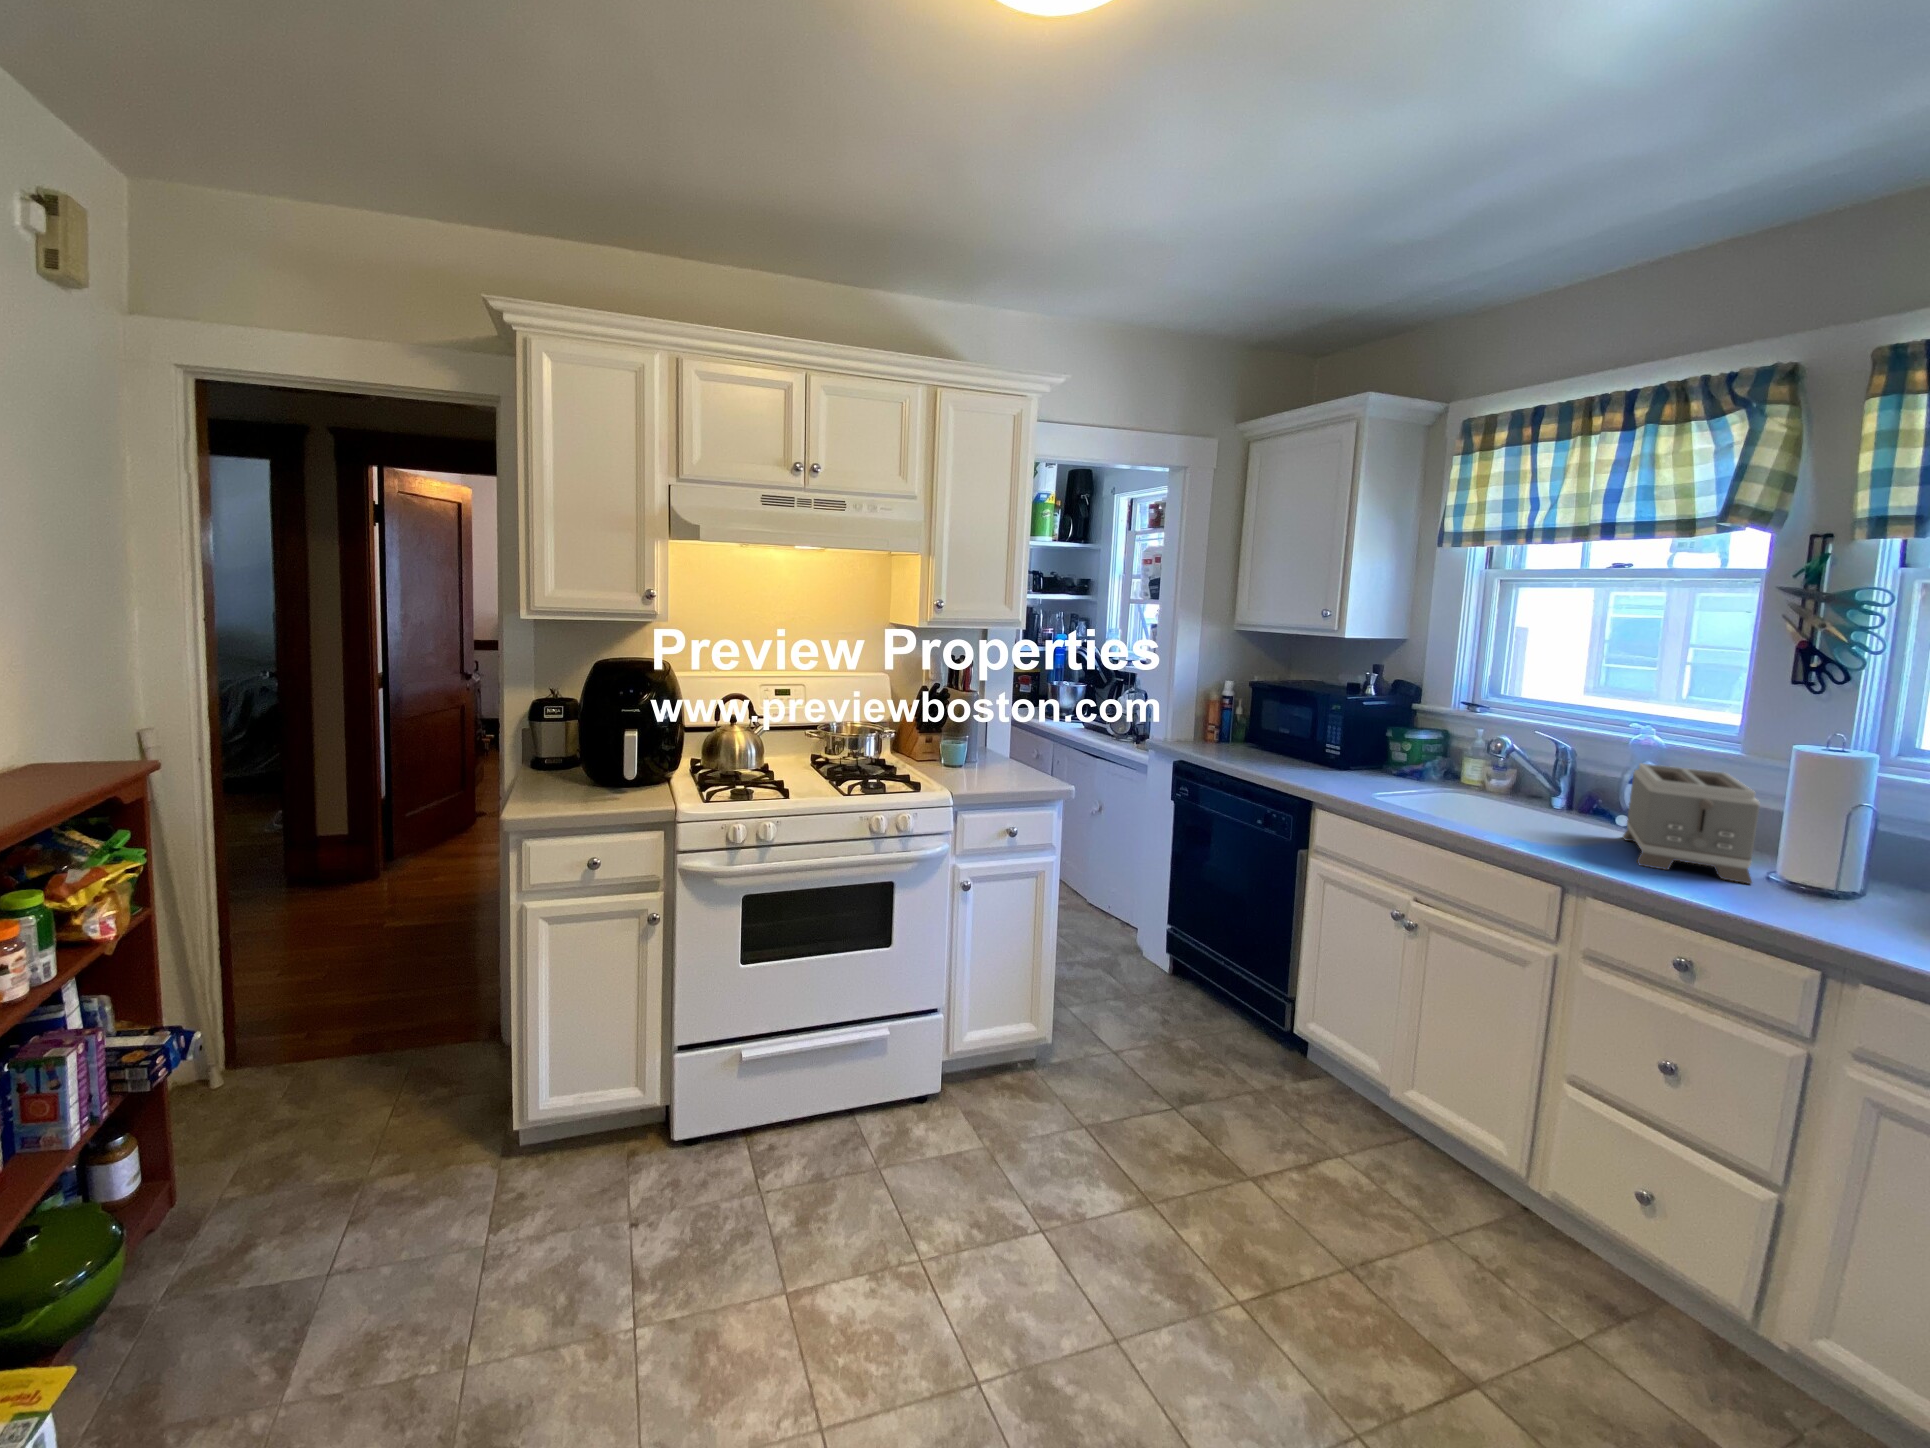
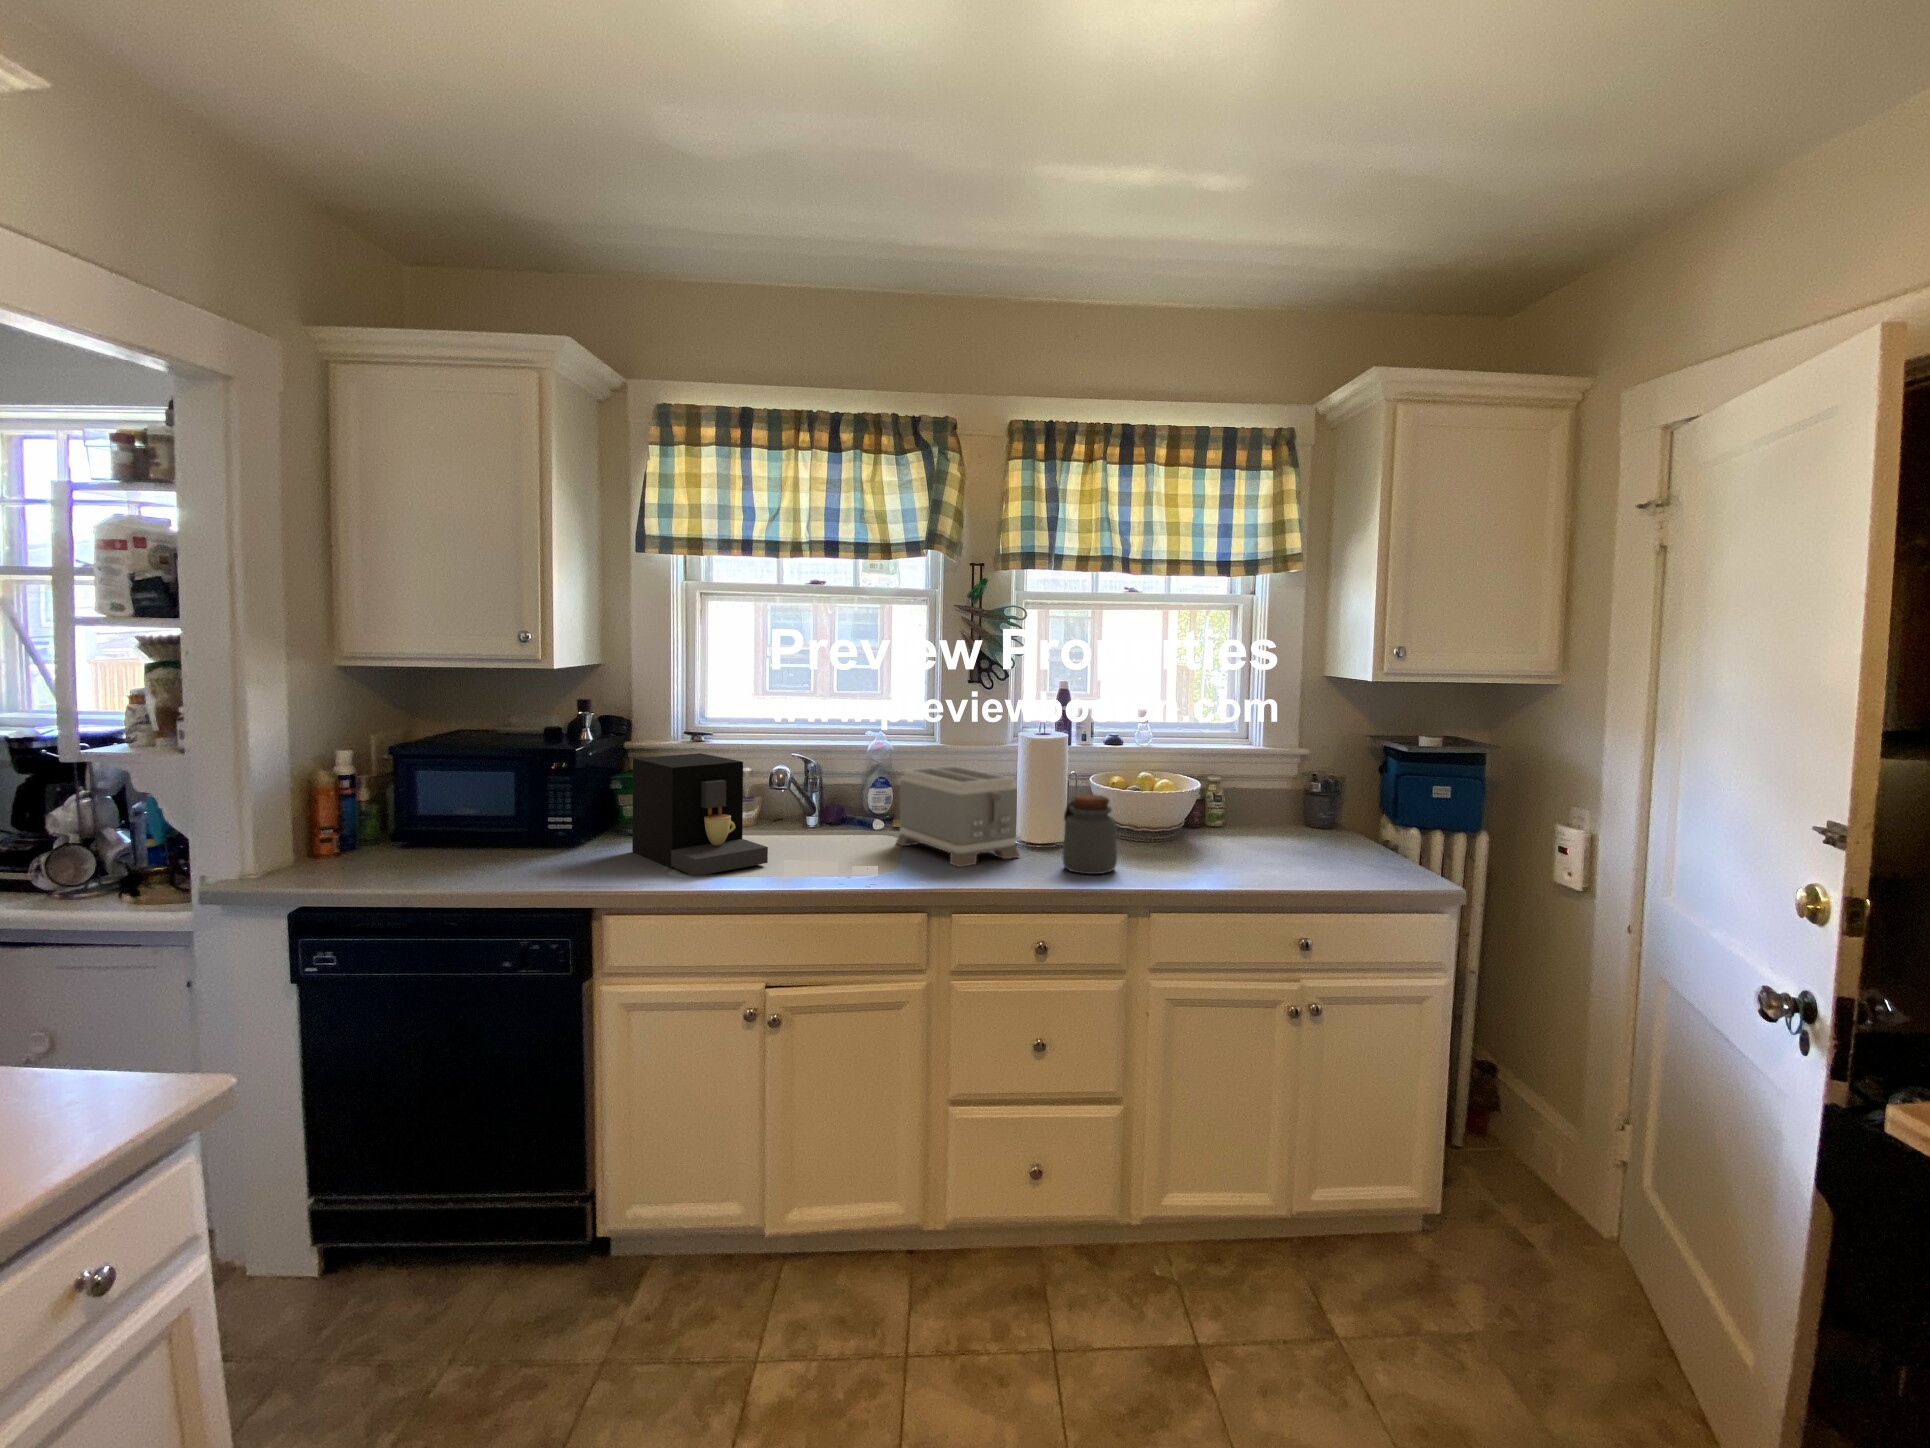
coffee maker: none [1374,711,1453,810] -> present [632,753,768,876]
jar: none [1778,825,1883,929] -> present [1063,794,1117,874]

